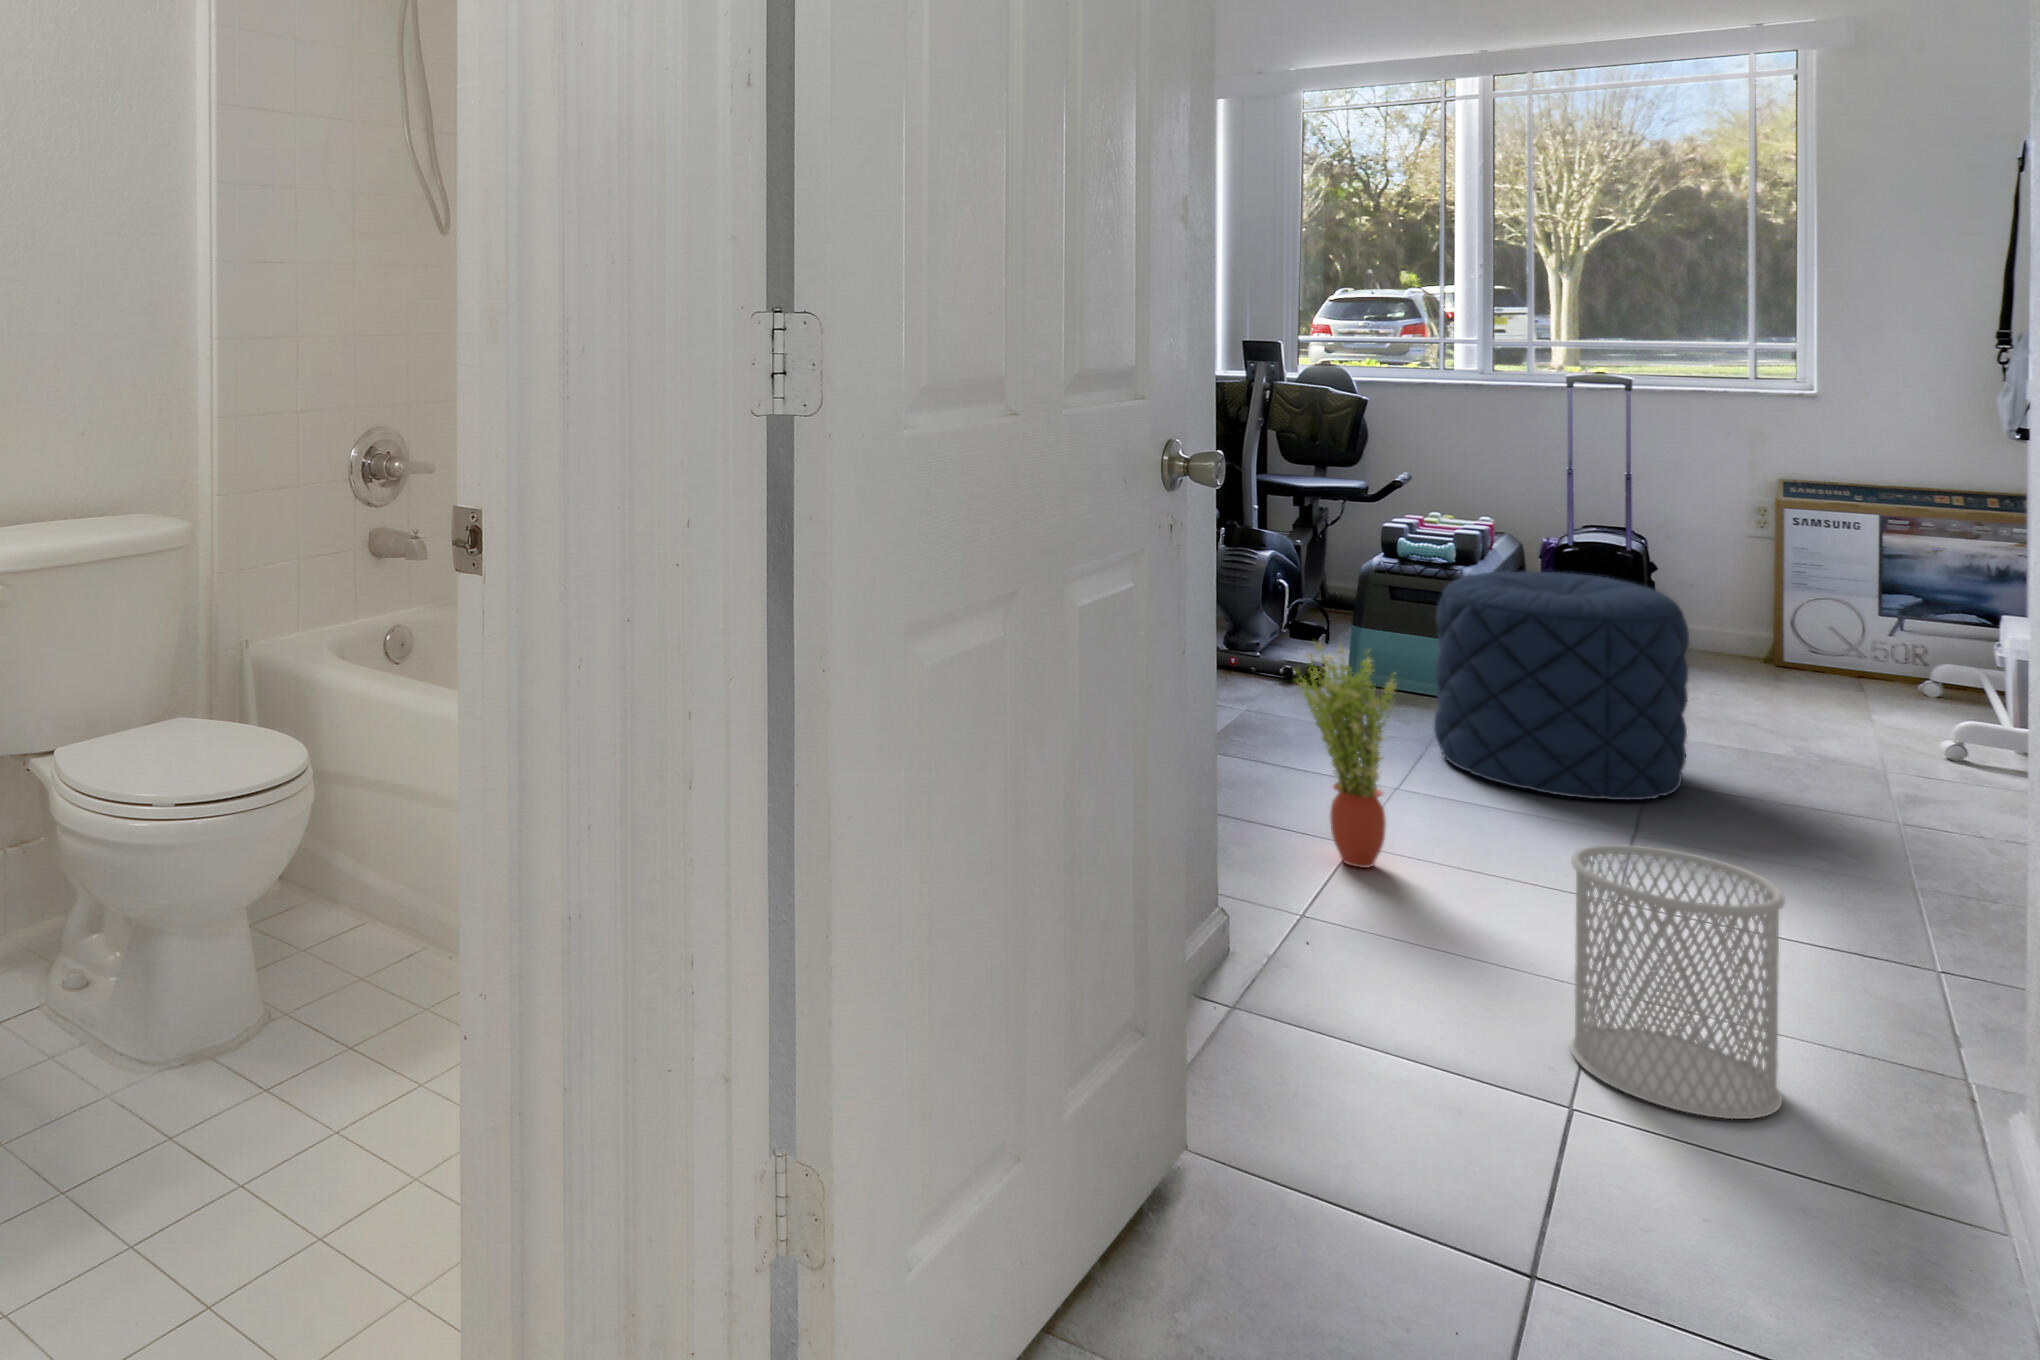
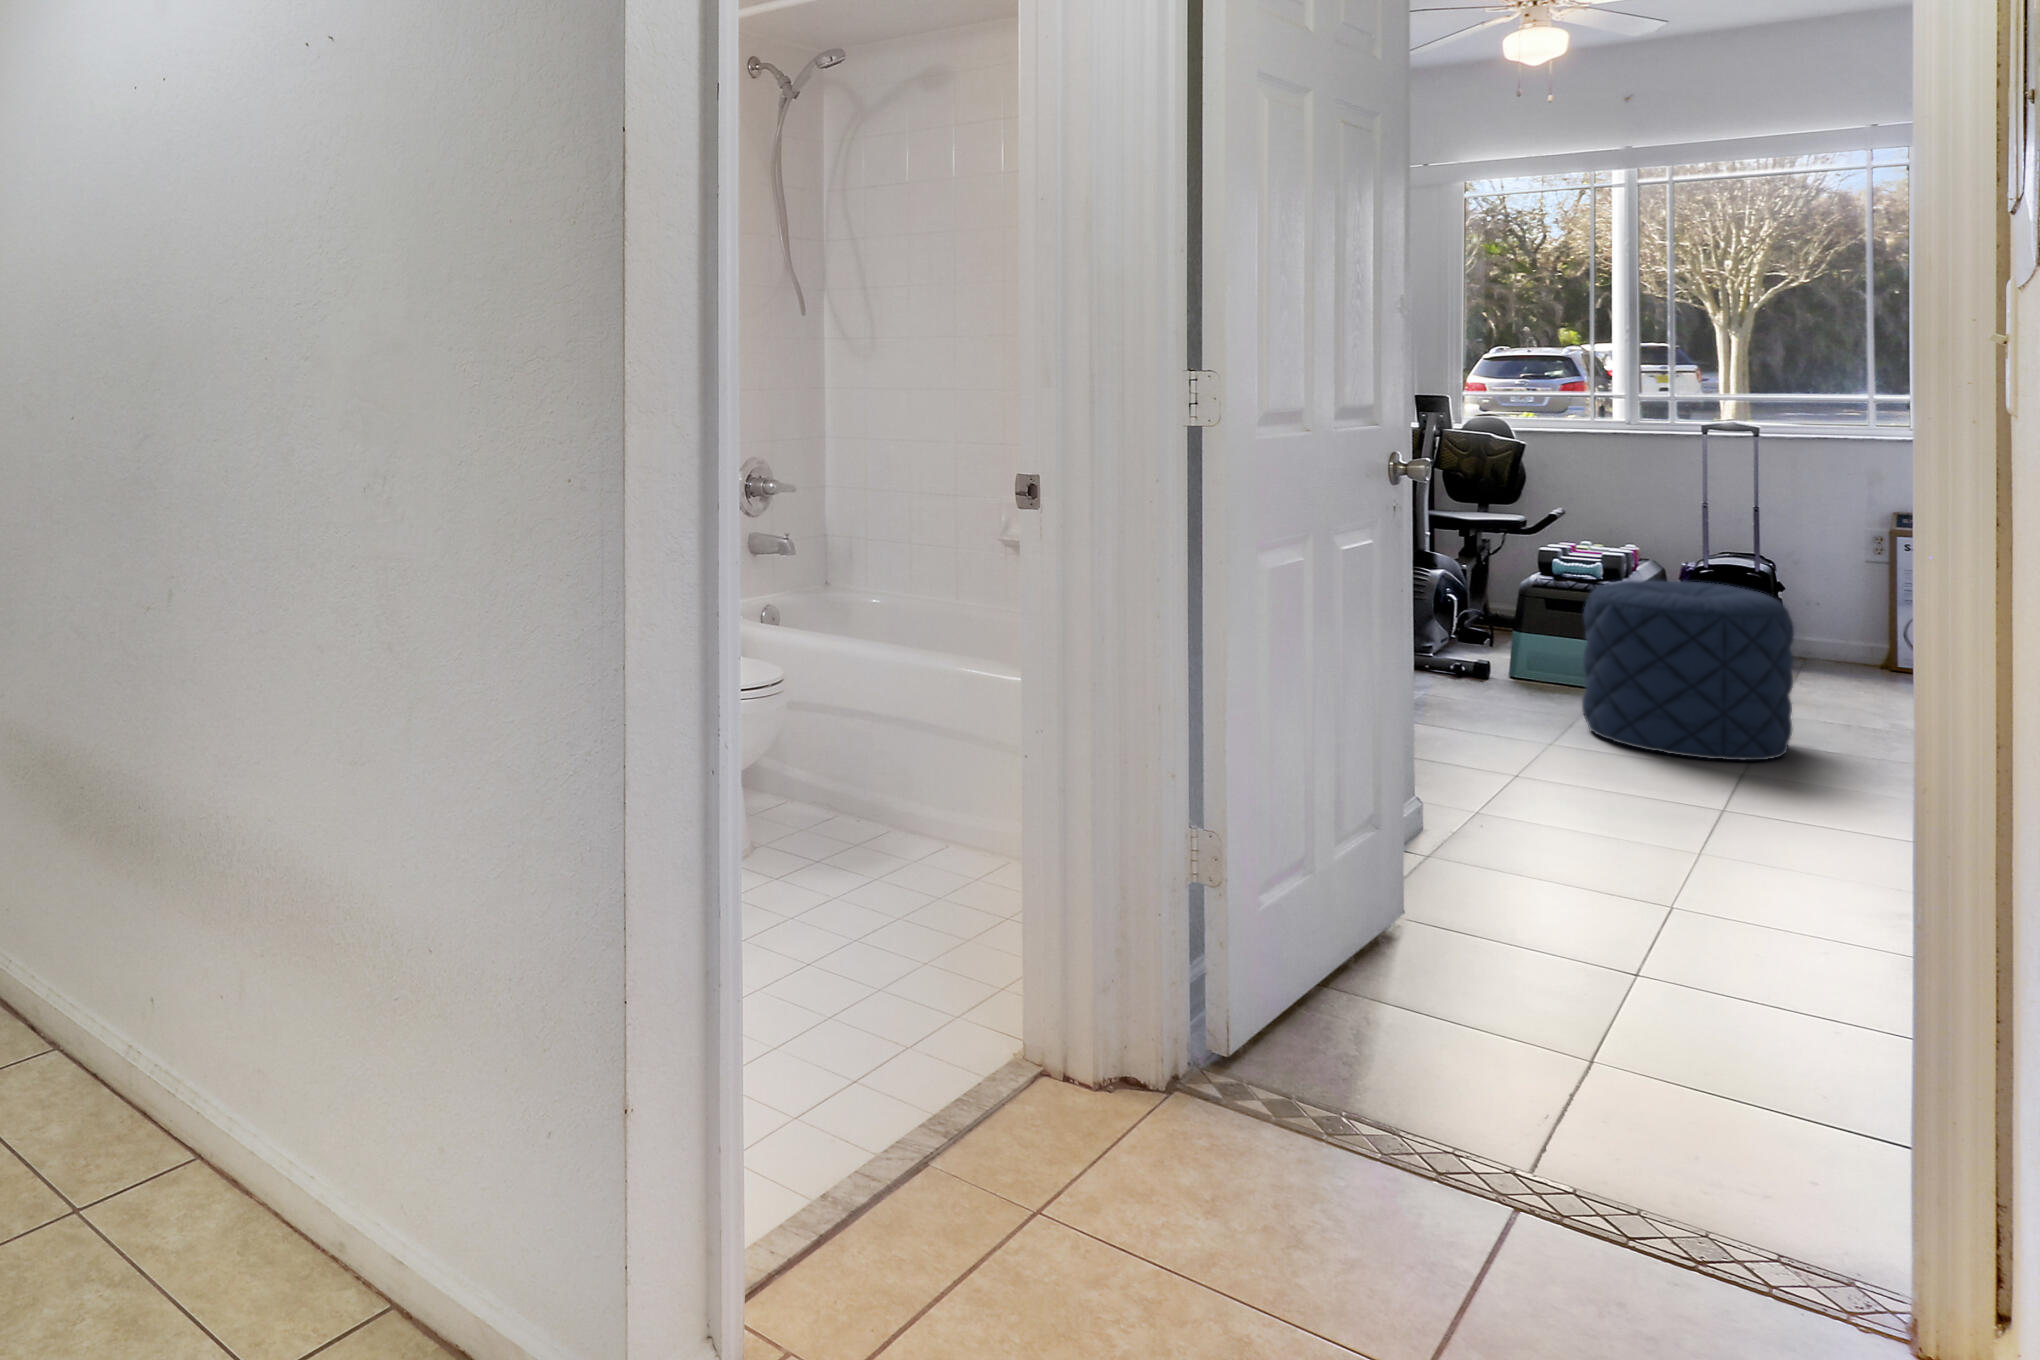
potted plant: present [1297,643,1395,868] -> none [1464,620,1550,795]
wastebasket: present [1570,844,1785,1119] -> none [1674,750,1824,928]

